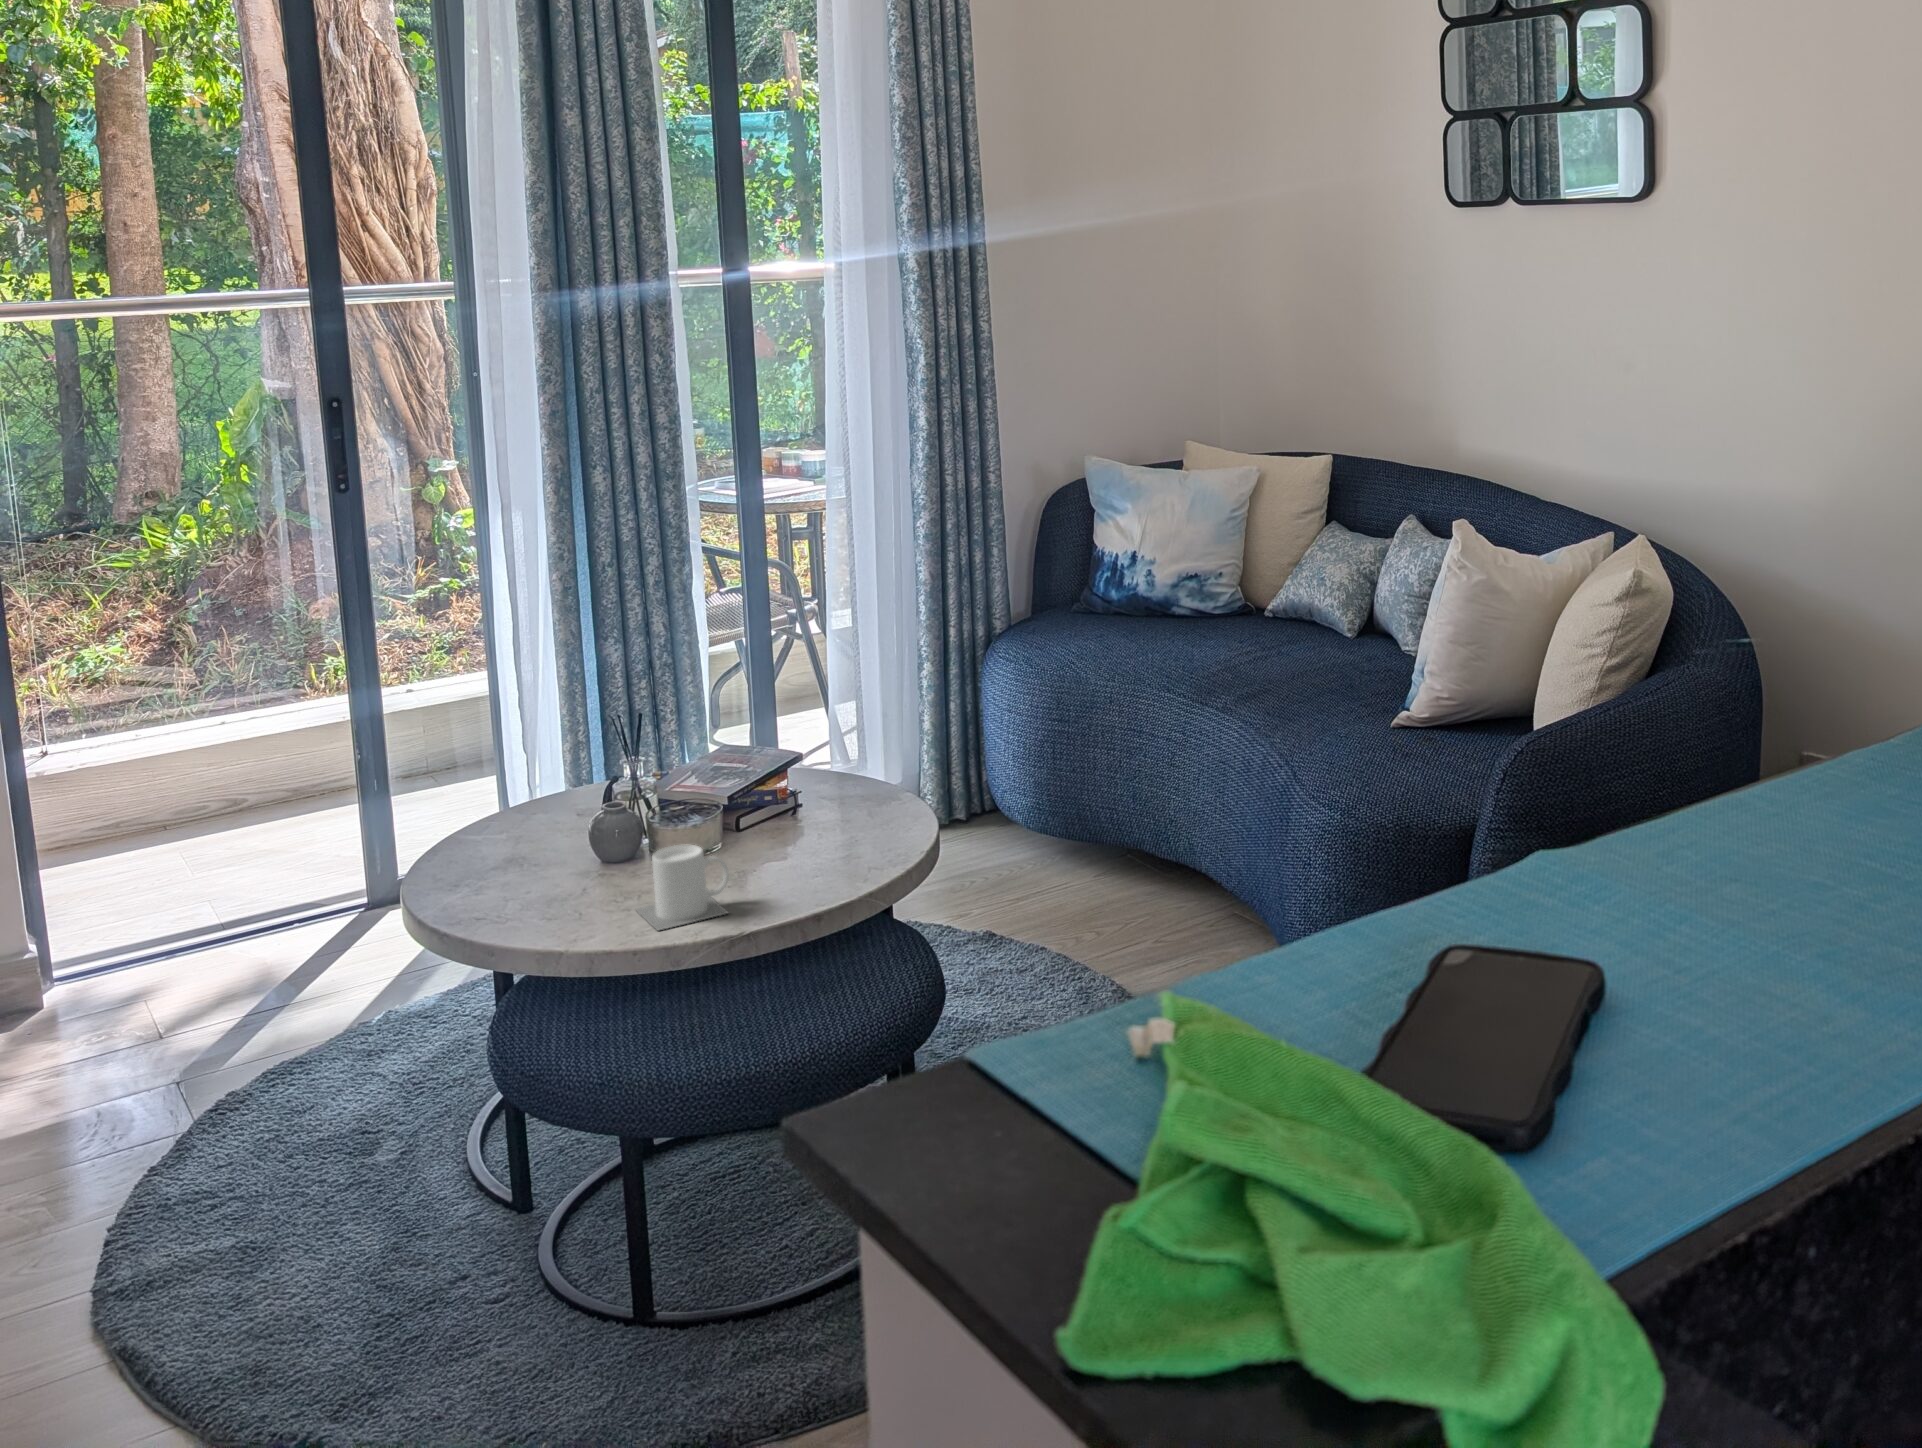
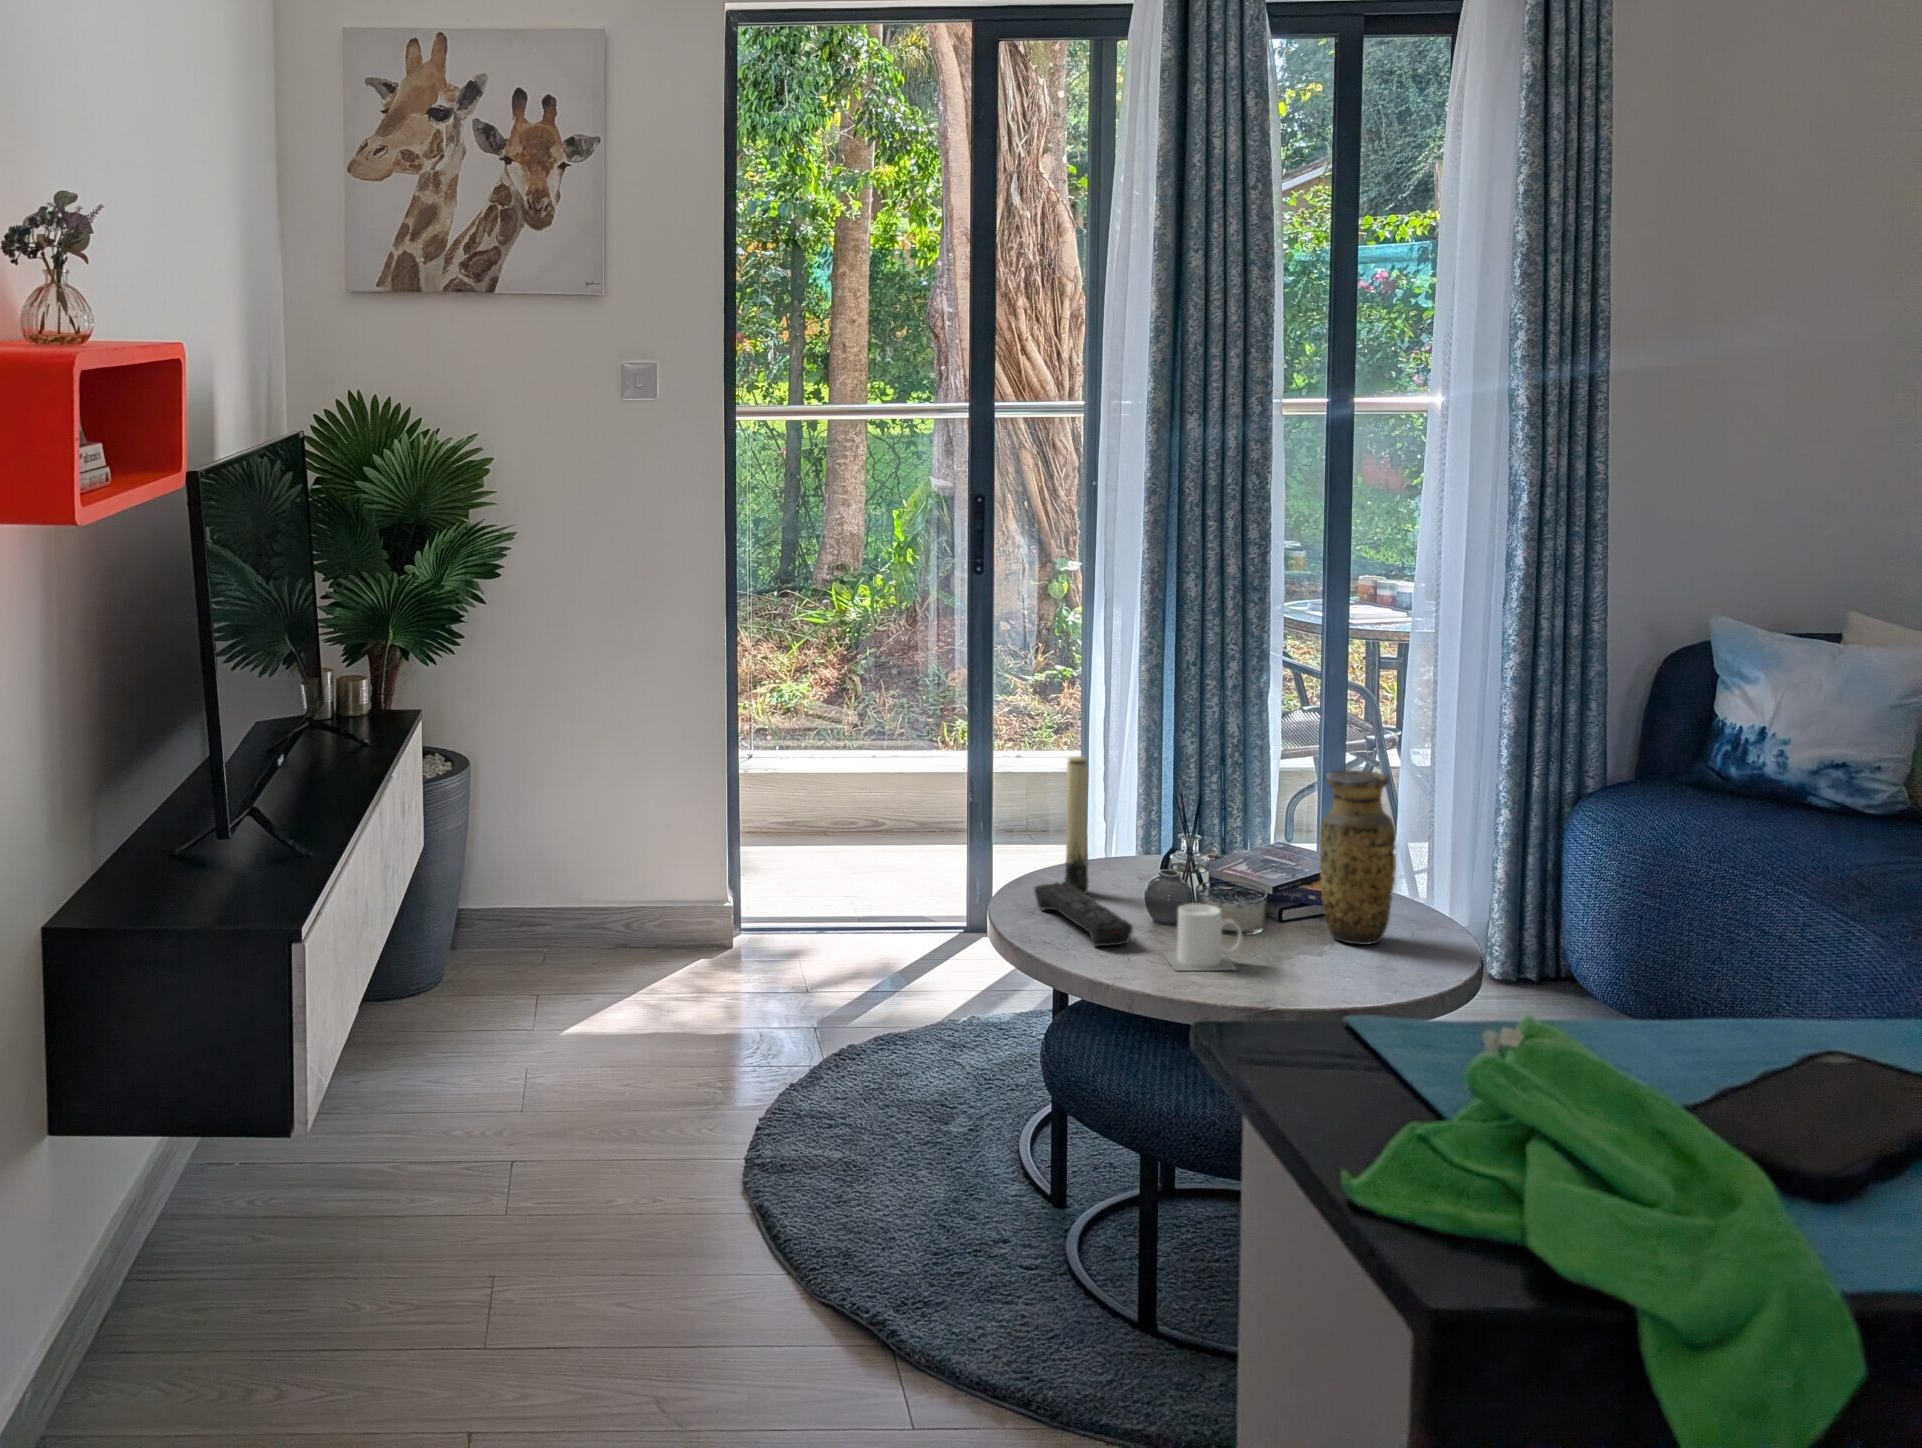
vase: none [796,661,879,851] -> present [1319,770,1396,945]
candle: none [482,693,529,856] -> present [1055,756,1089,894]
remote control: none [464,846,598,921] -> present [1035,884,1133,946]

